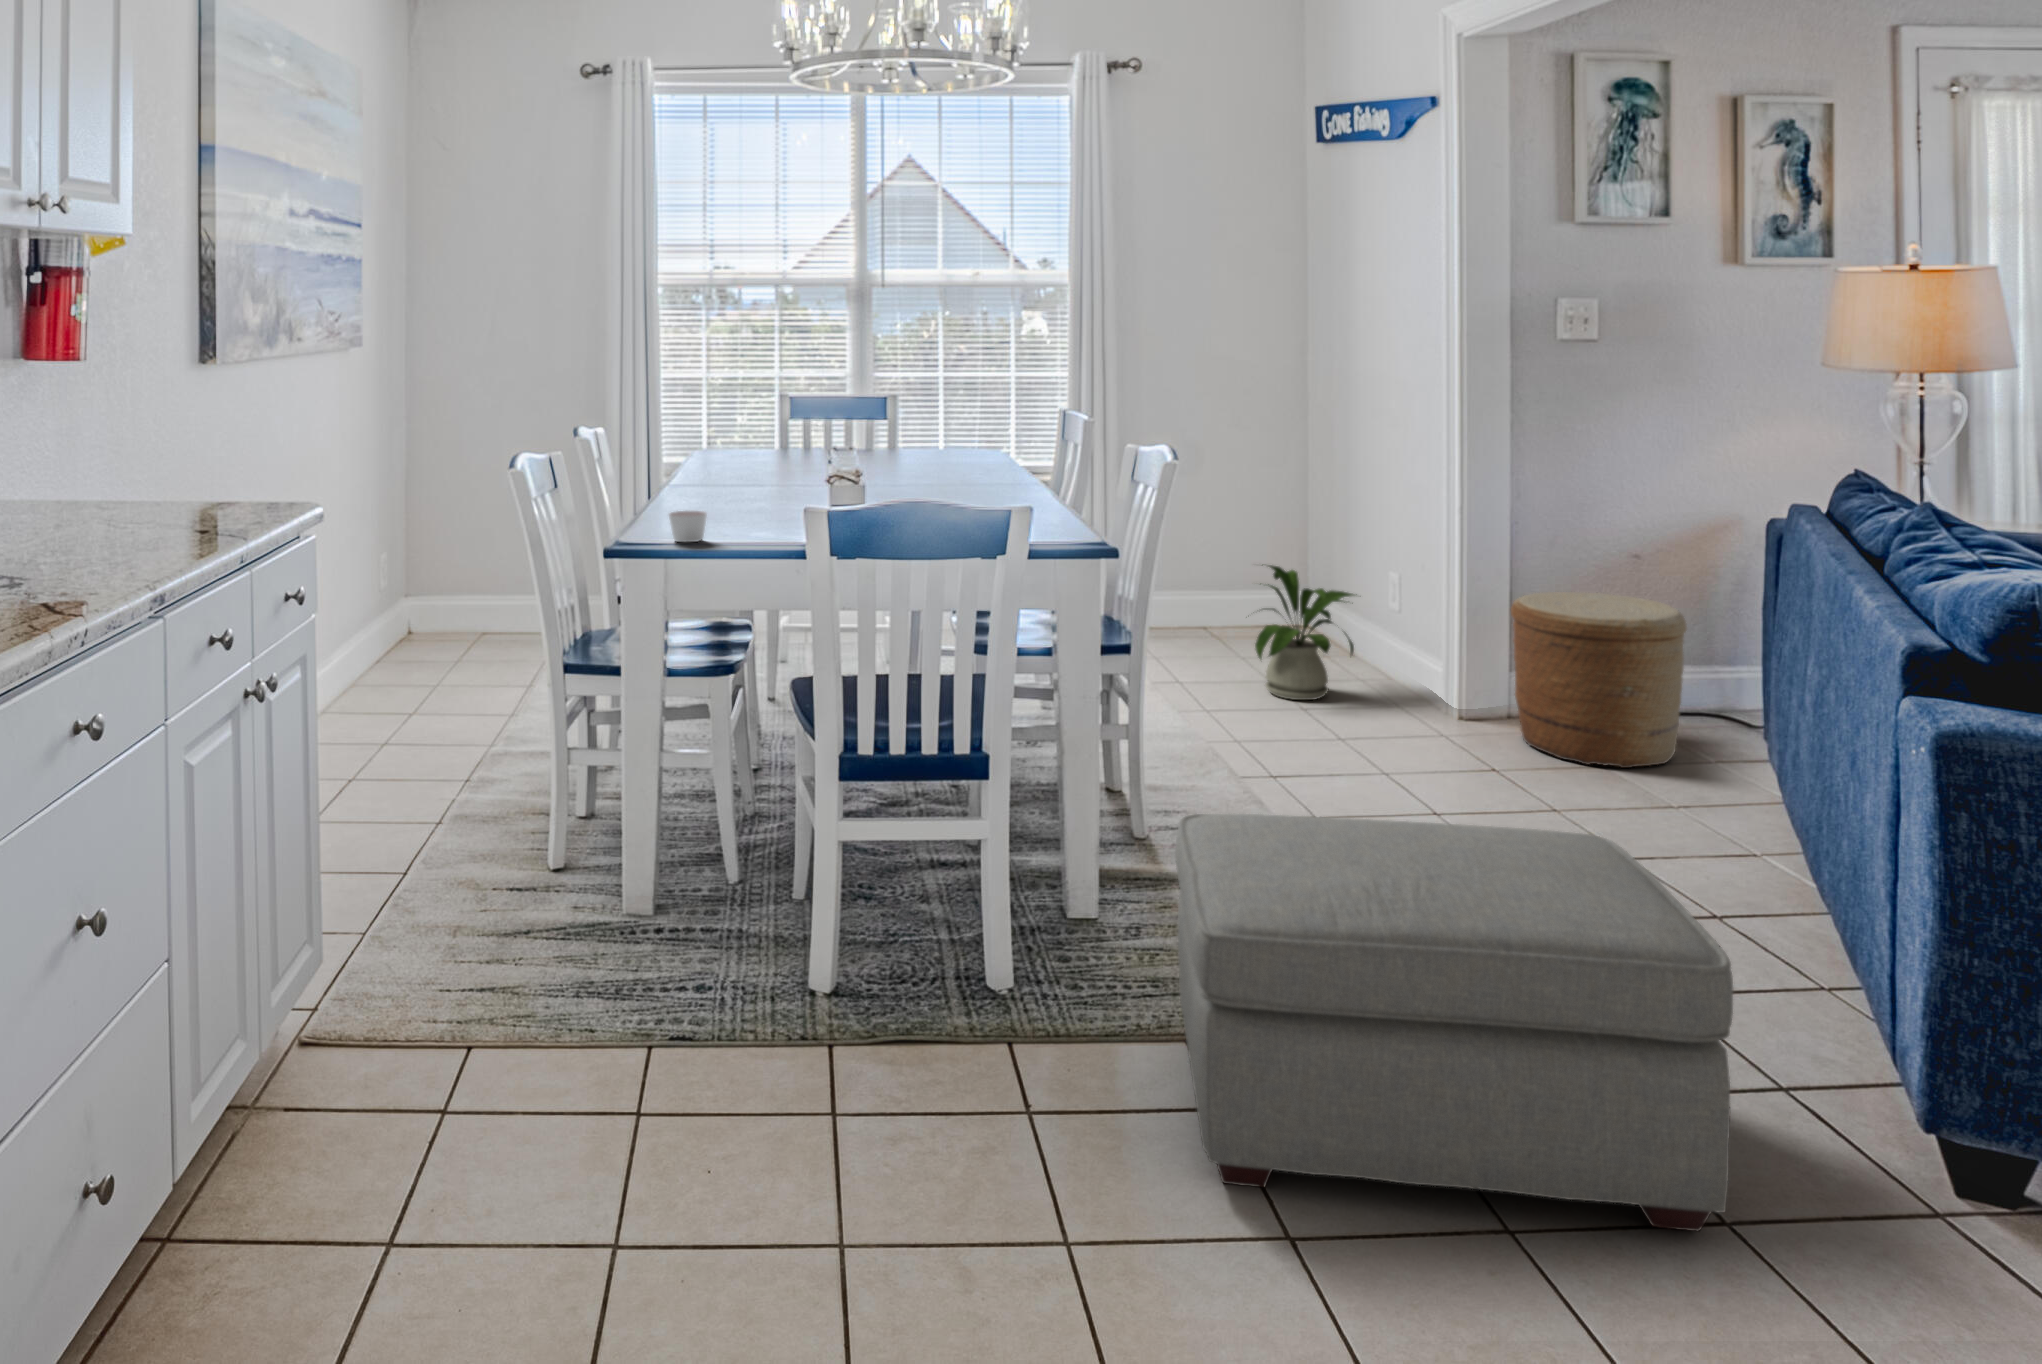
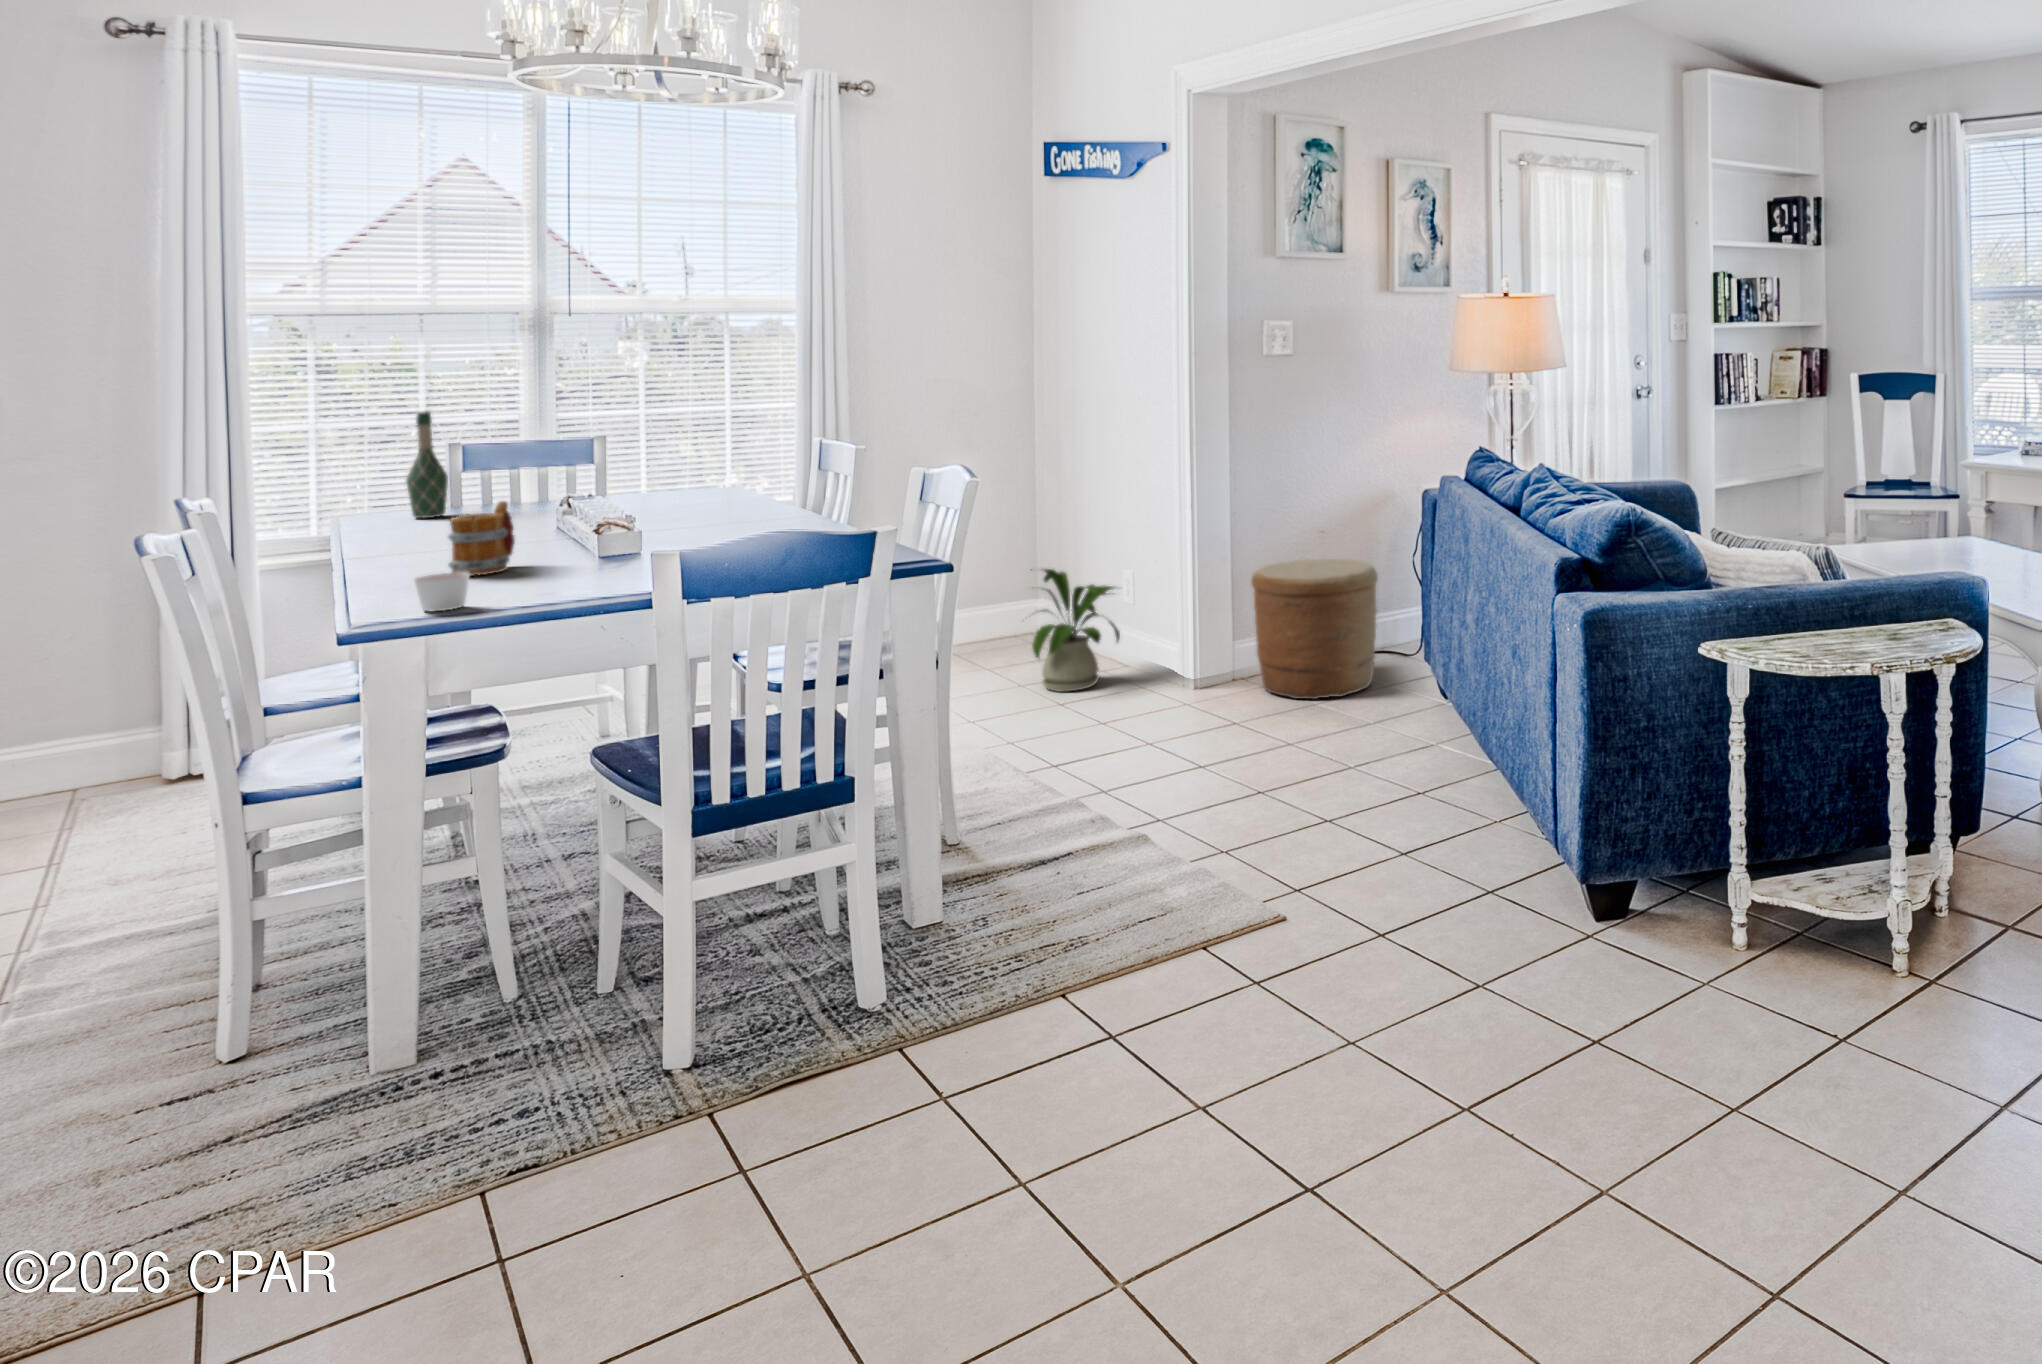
wine bottle: none [727,372,755,461] -> present [406,412,448,518]
mug: none [714,452,765,514] -> present [448,501,515,576]
ottoman: present [1175,814,1733,1231] -> none [1053,736,1486,1094]

